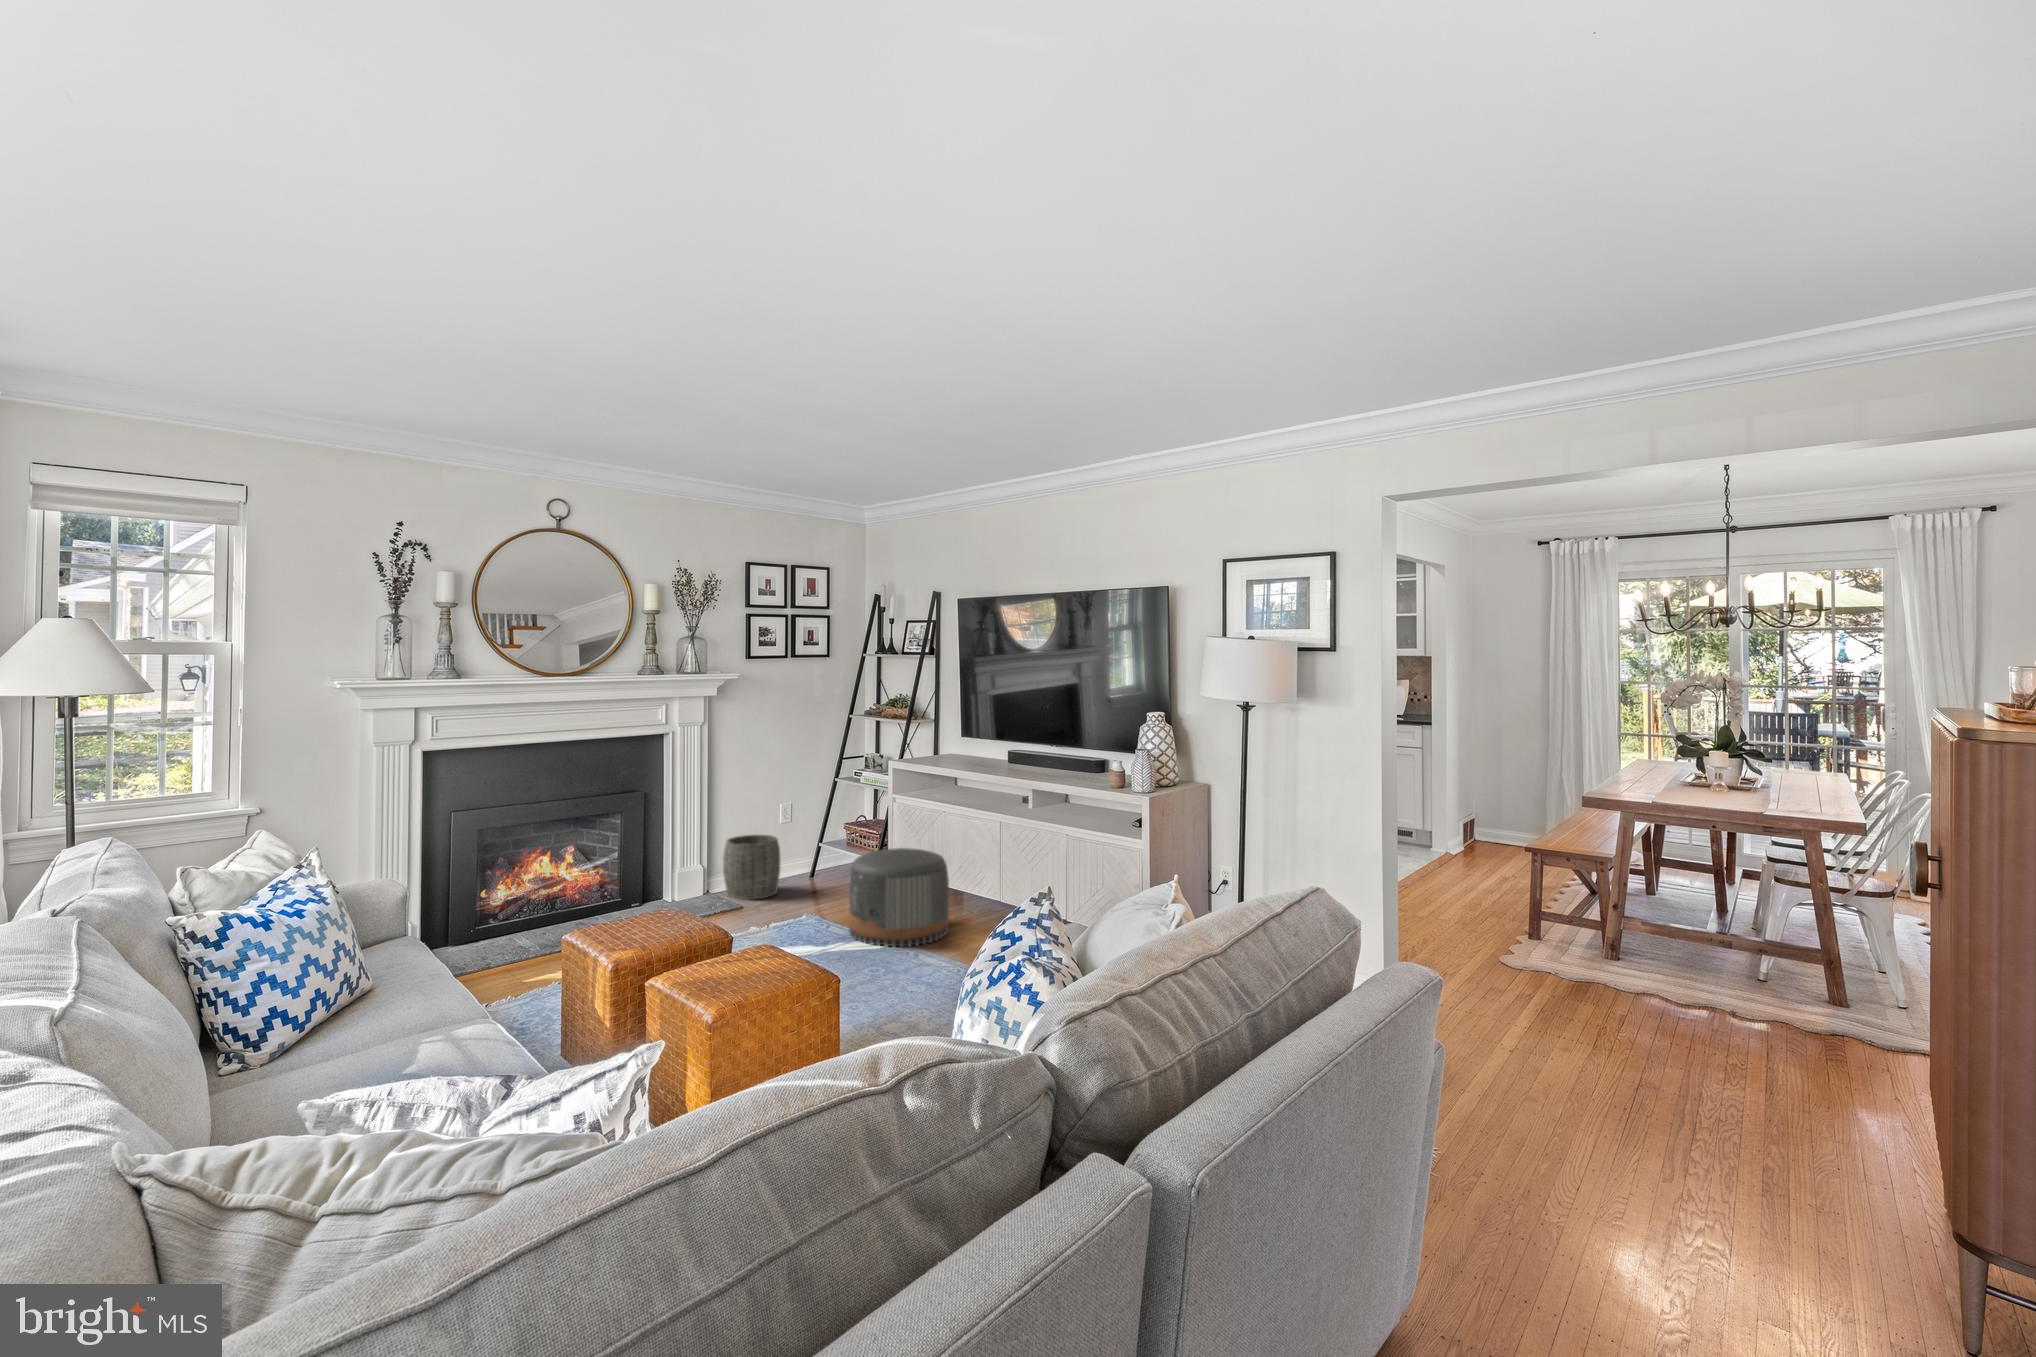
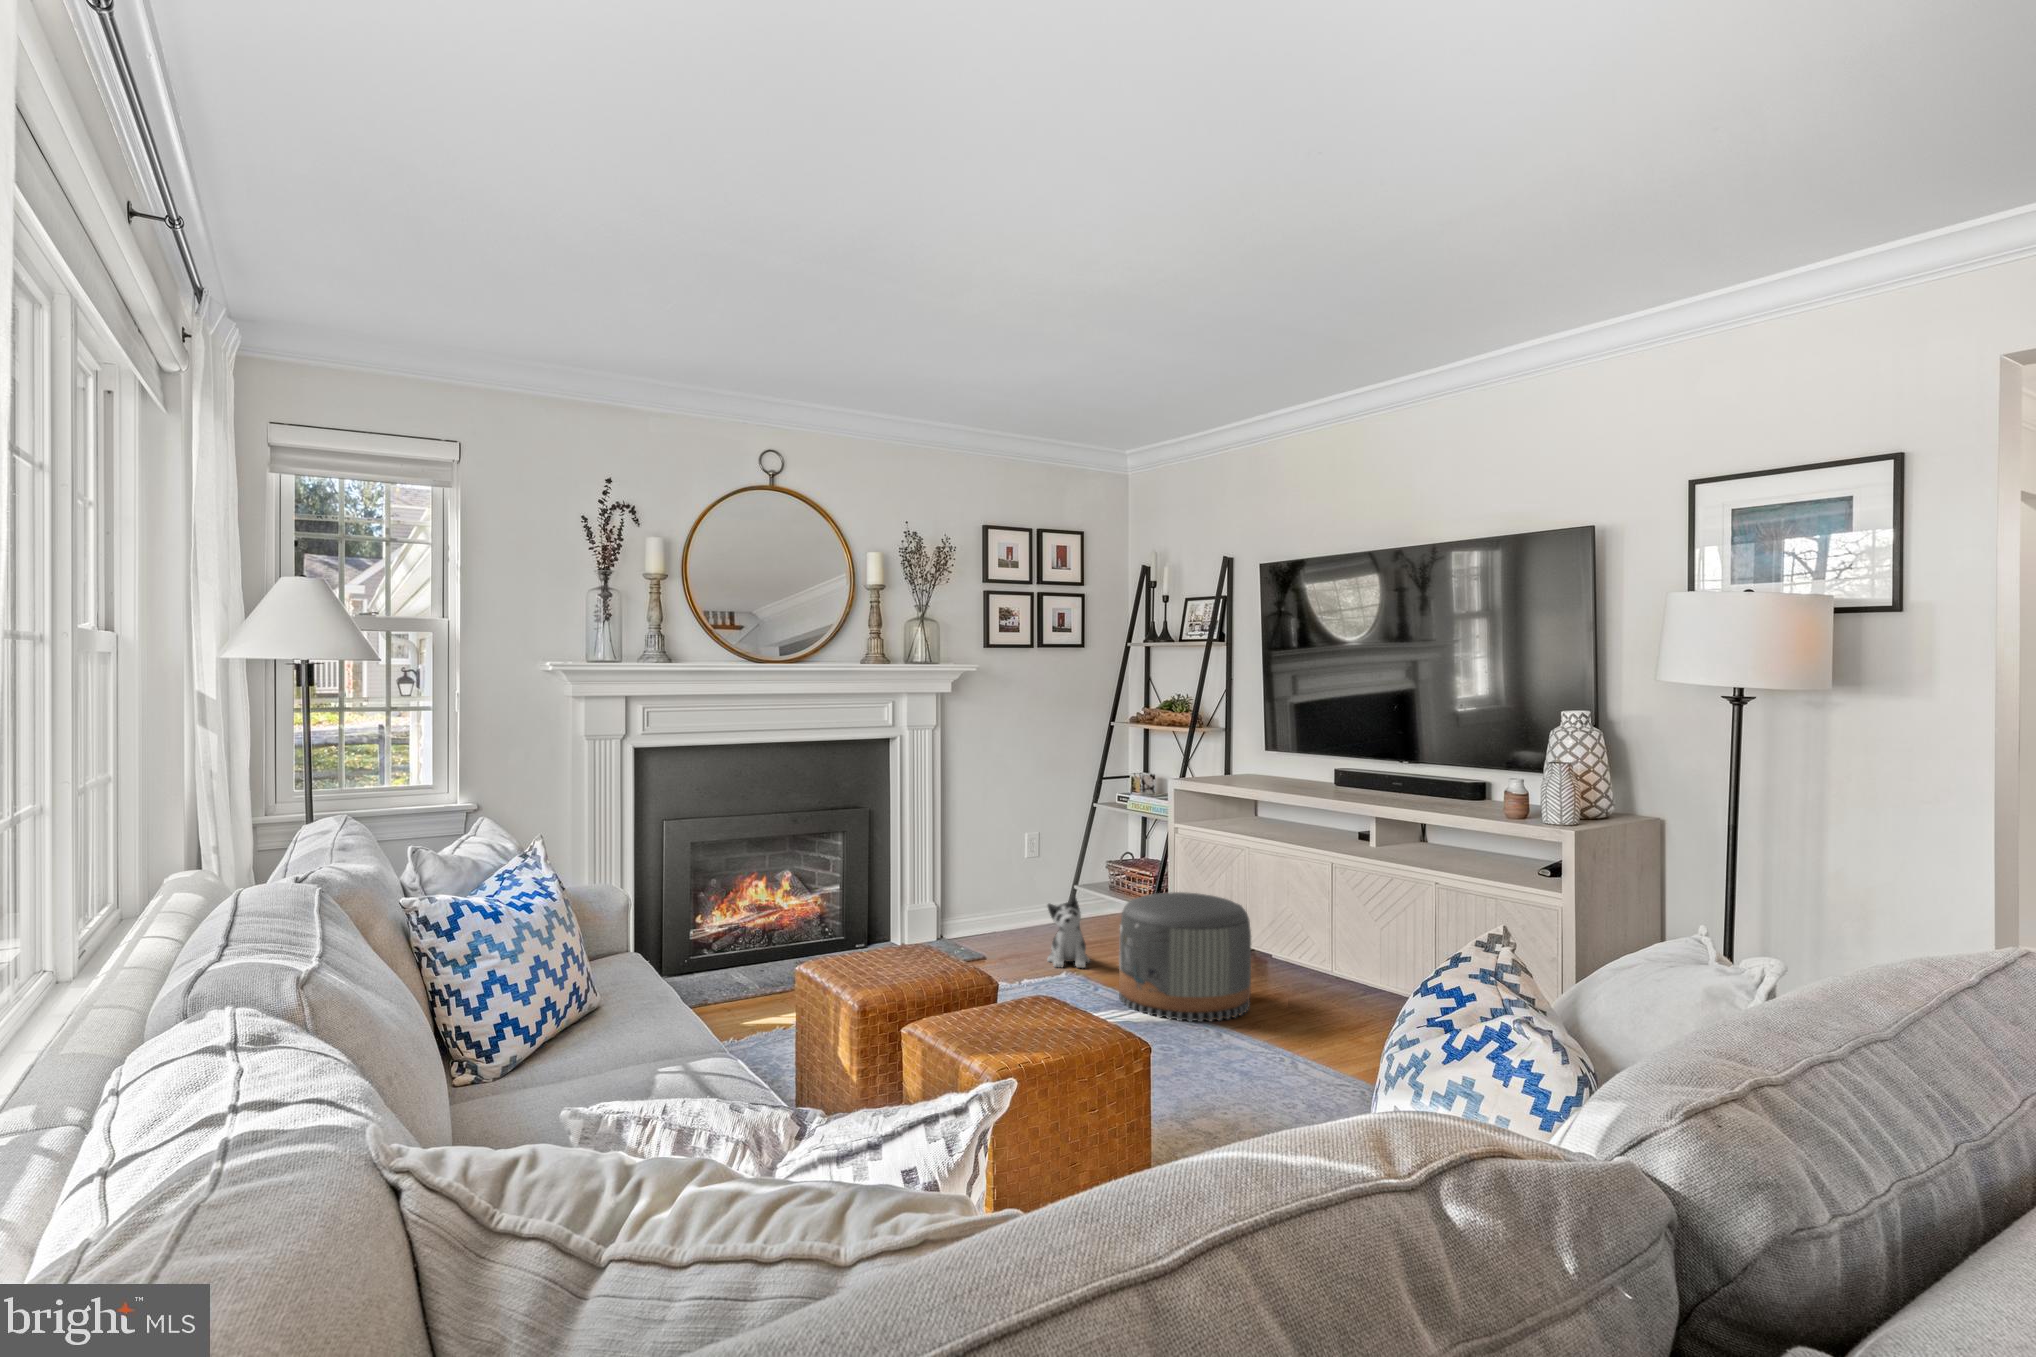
woven basket: present [723,835,780,900] -> none [957,868,1026,949]
plush toy: none [795,854,830,912] -> present [1047,895,1090,968]

